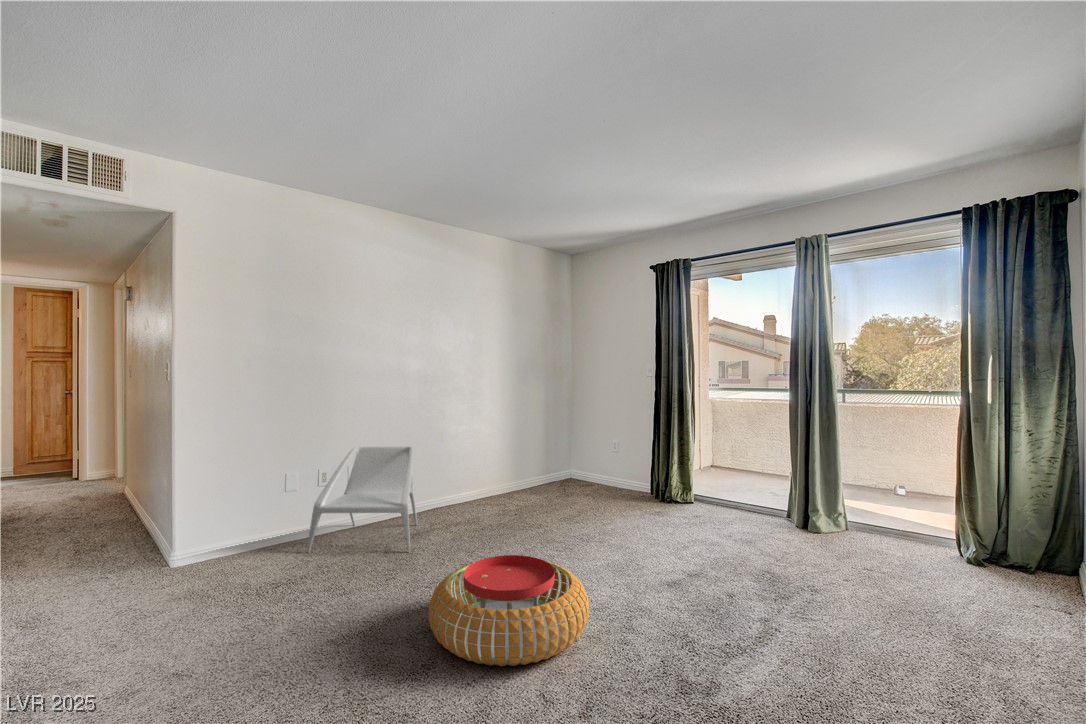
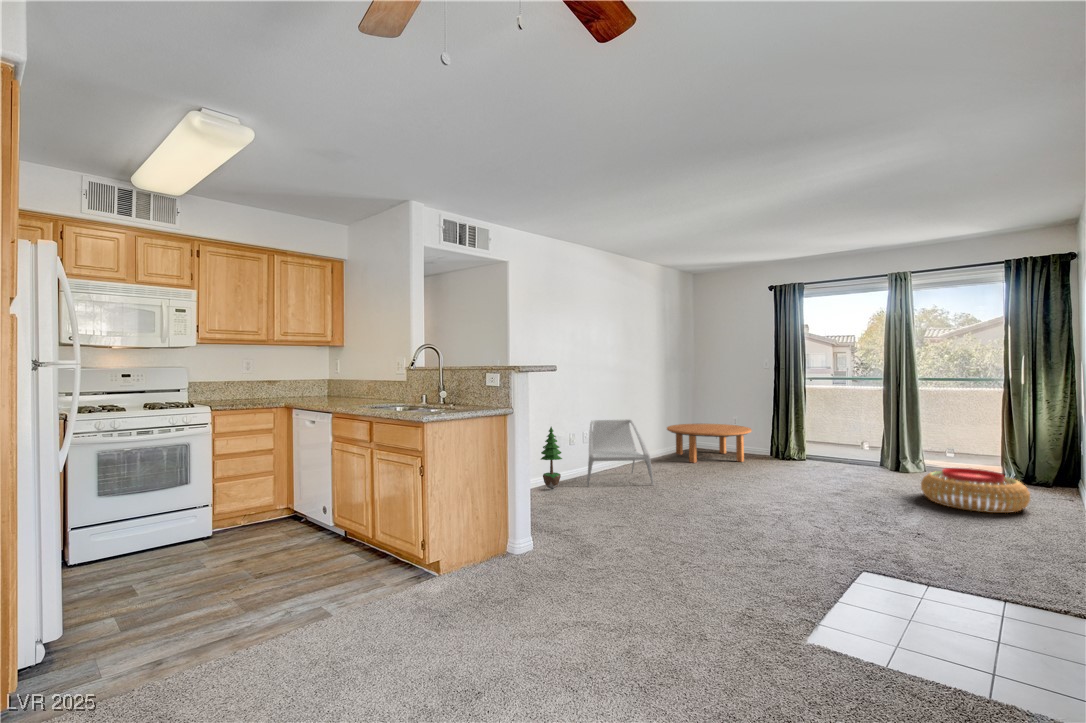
coffee table: none [507,448,619,506] -> present [667,424,751,463]
potted tree: none [222,459,263,558] -> present [541,427,562,489]
pouf: present [429,555,589,666] -> present [921,468,1030,513]

